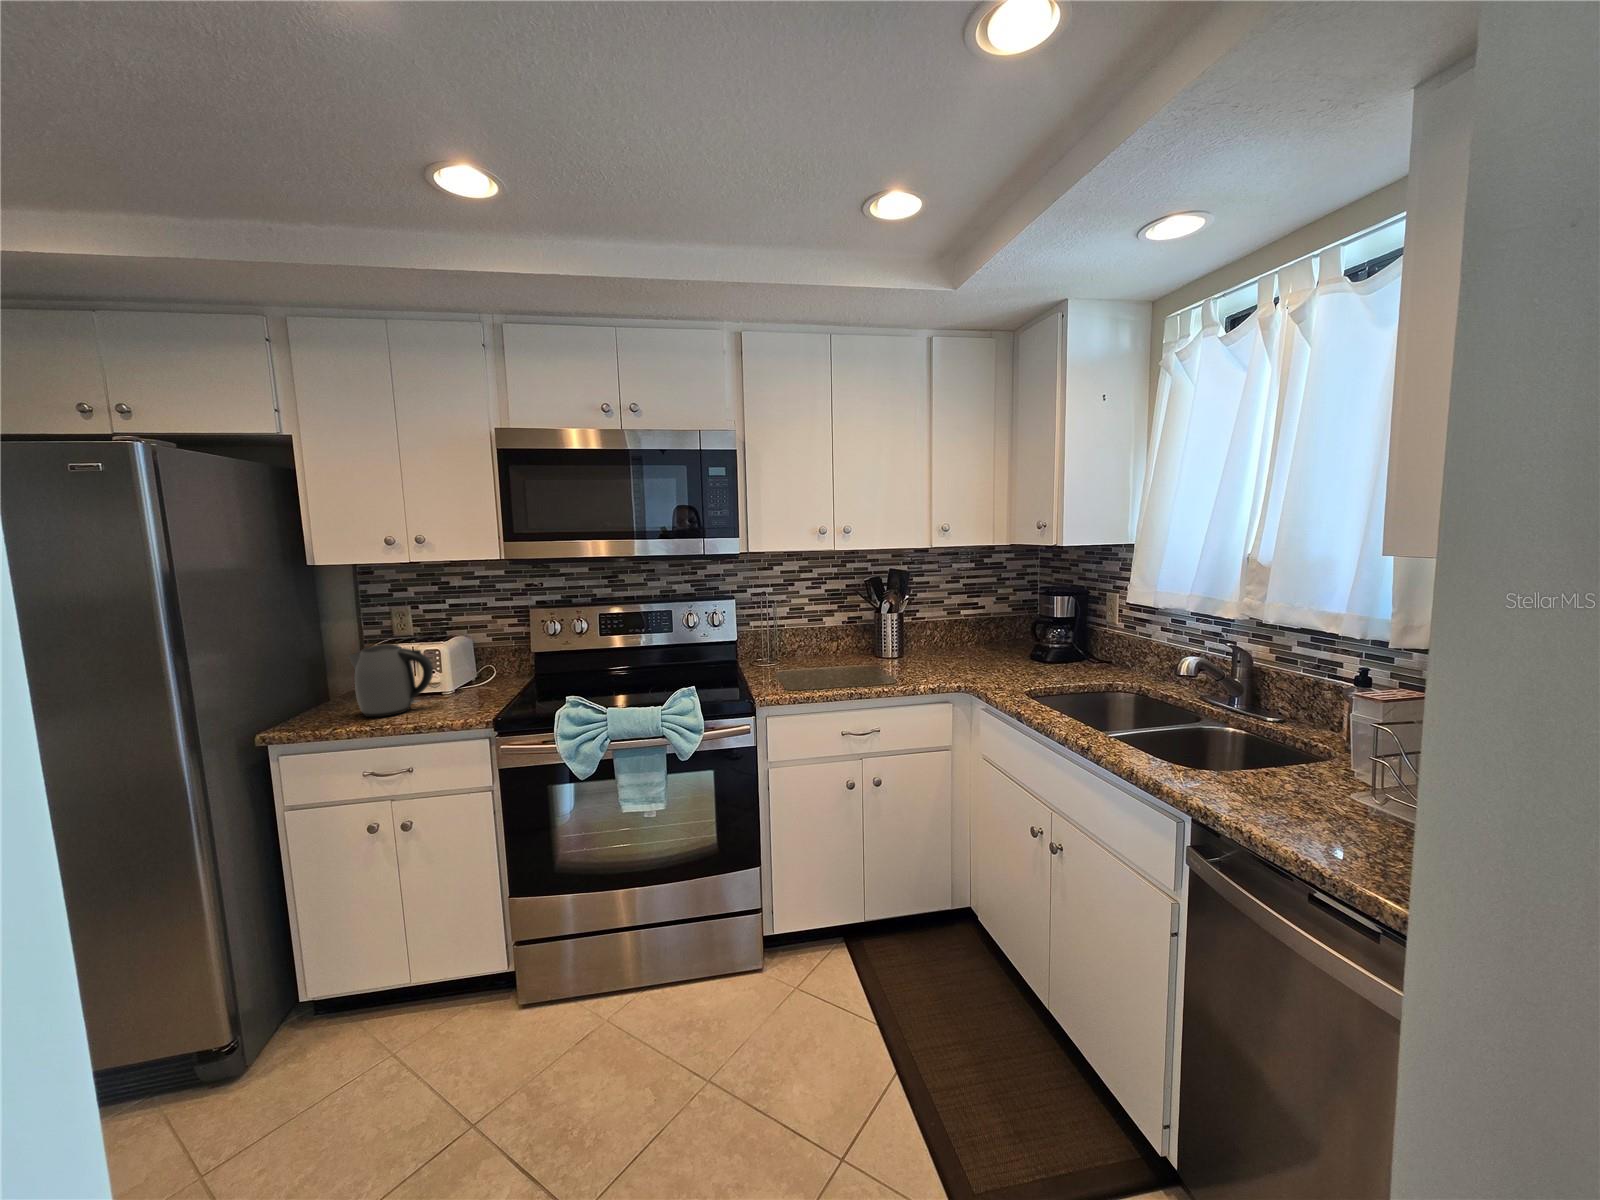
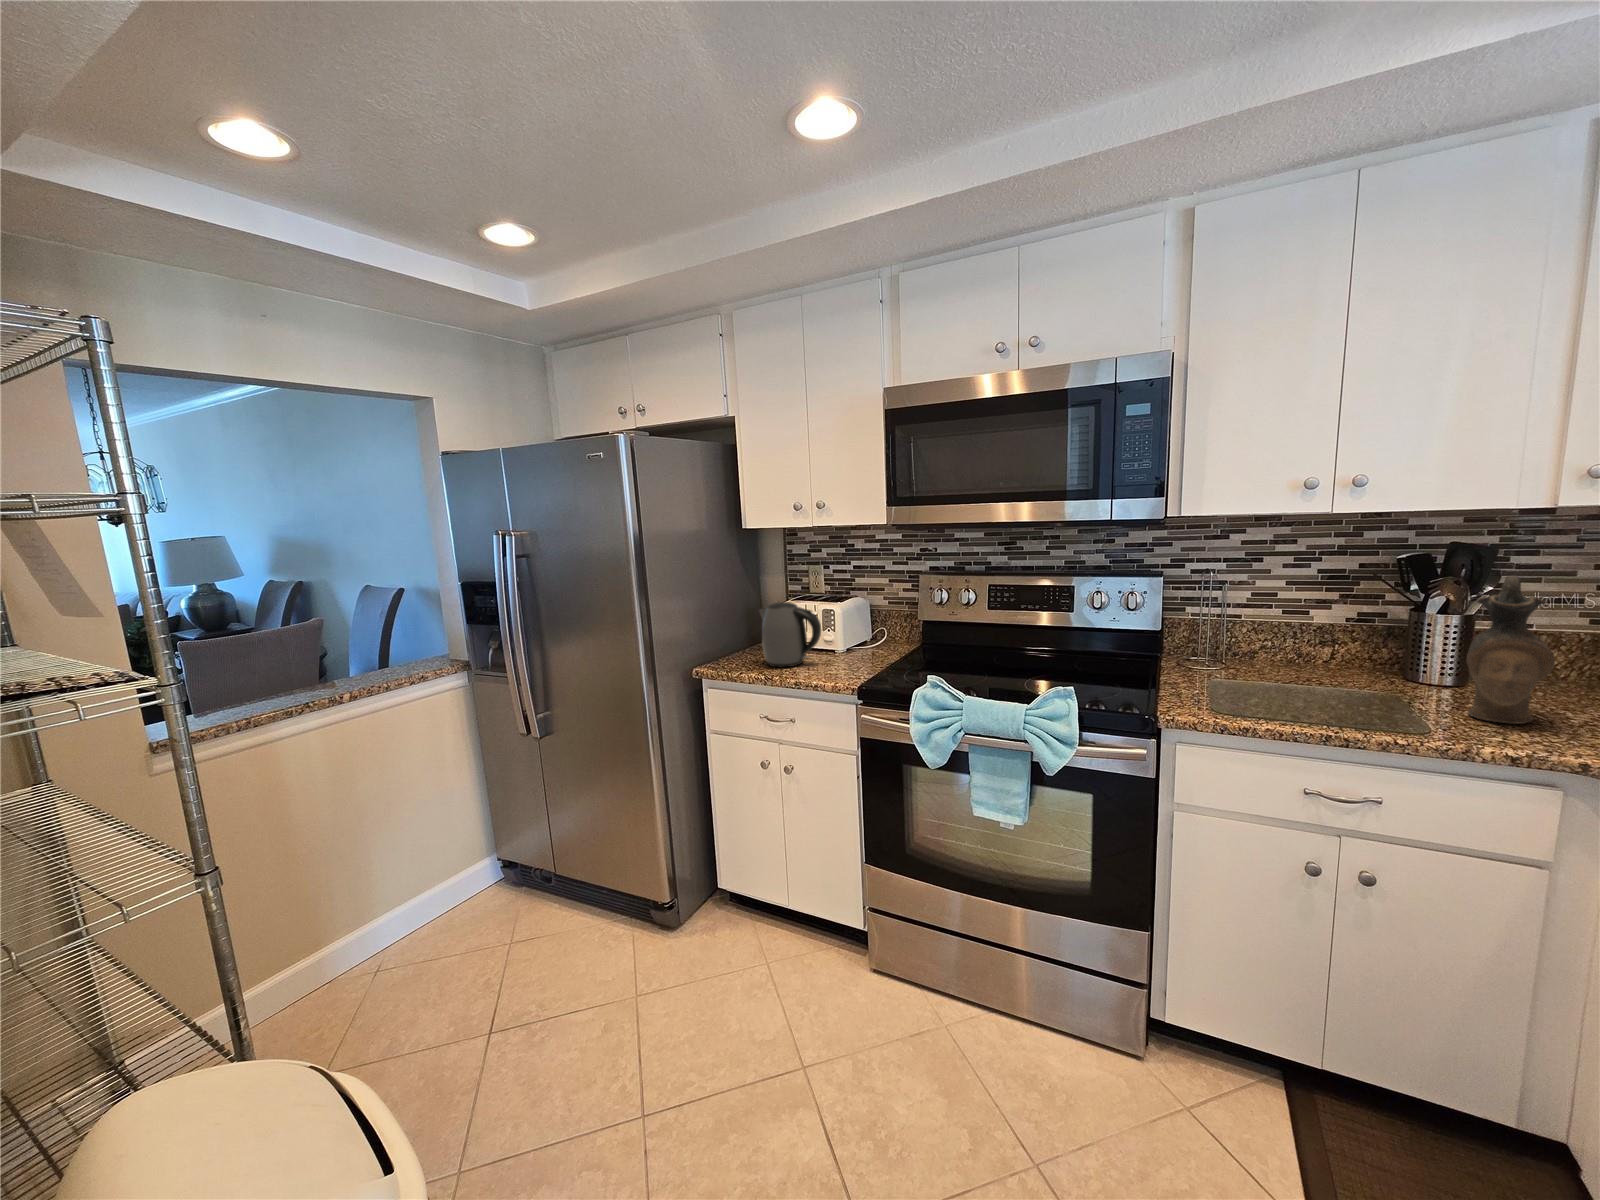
ceramic pitcher: none [906,587,941,672] -> present [1467,576,1555,724]

